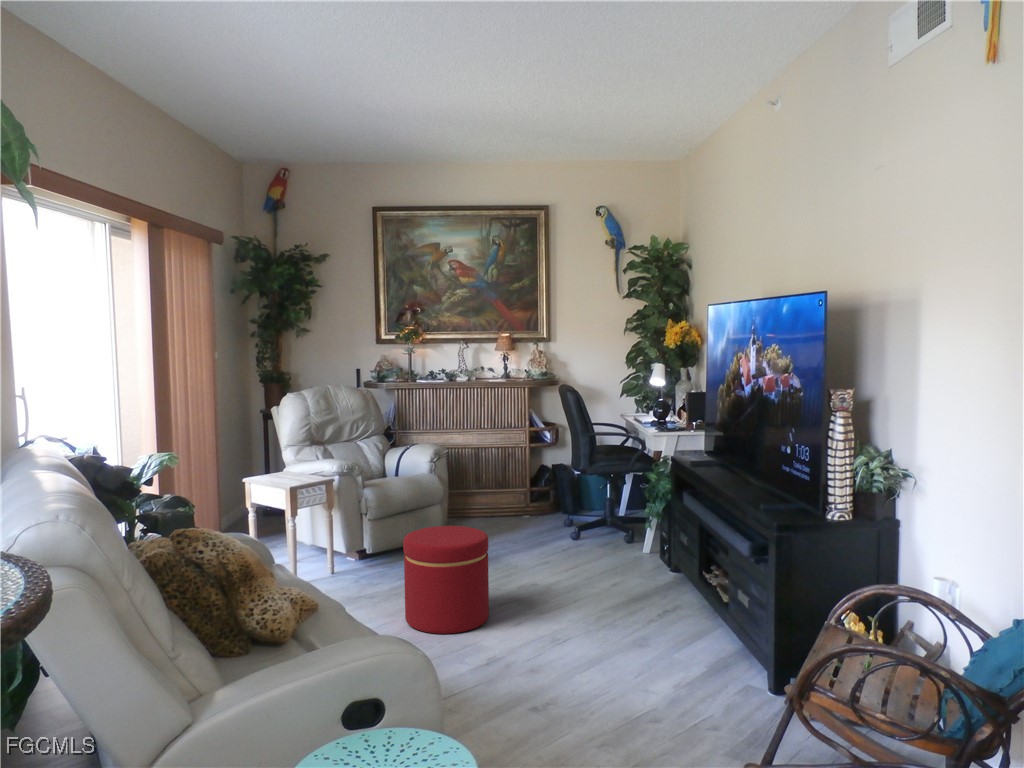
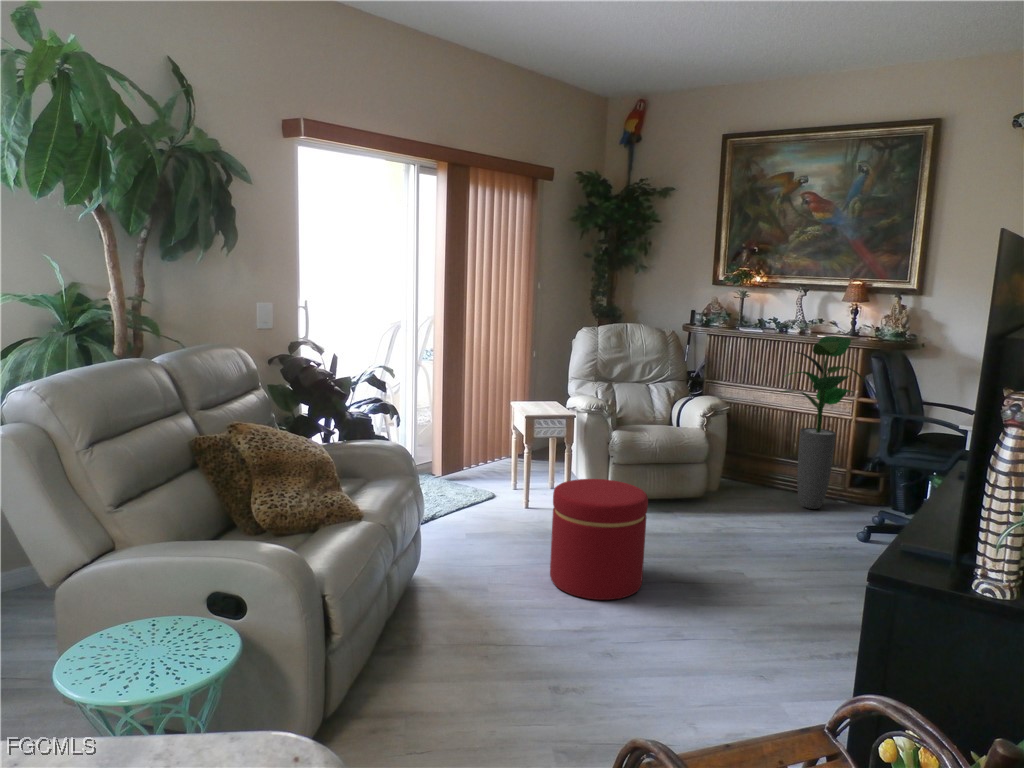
potted plant: none [477,380,541,526] -> present [782,336,865,509]

